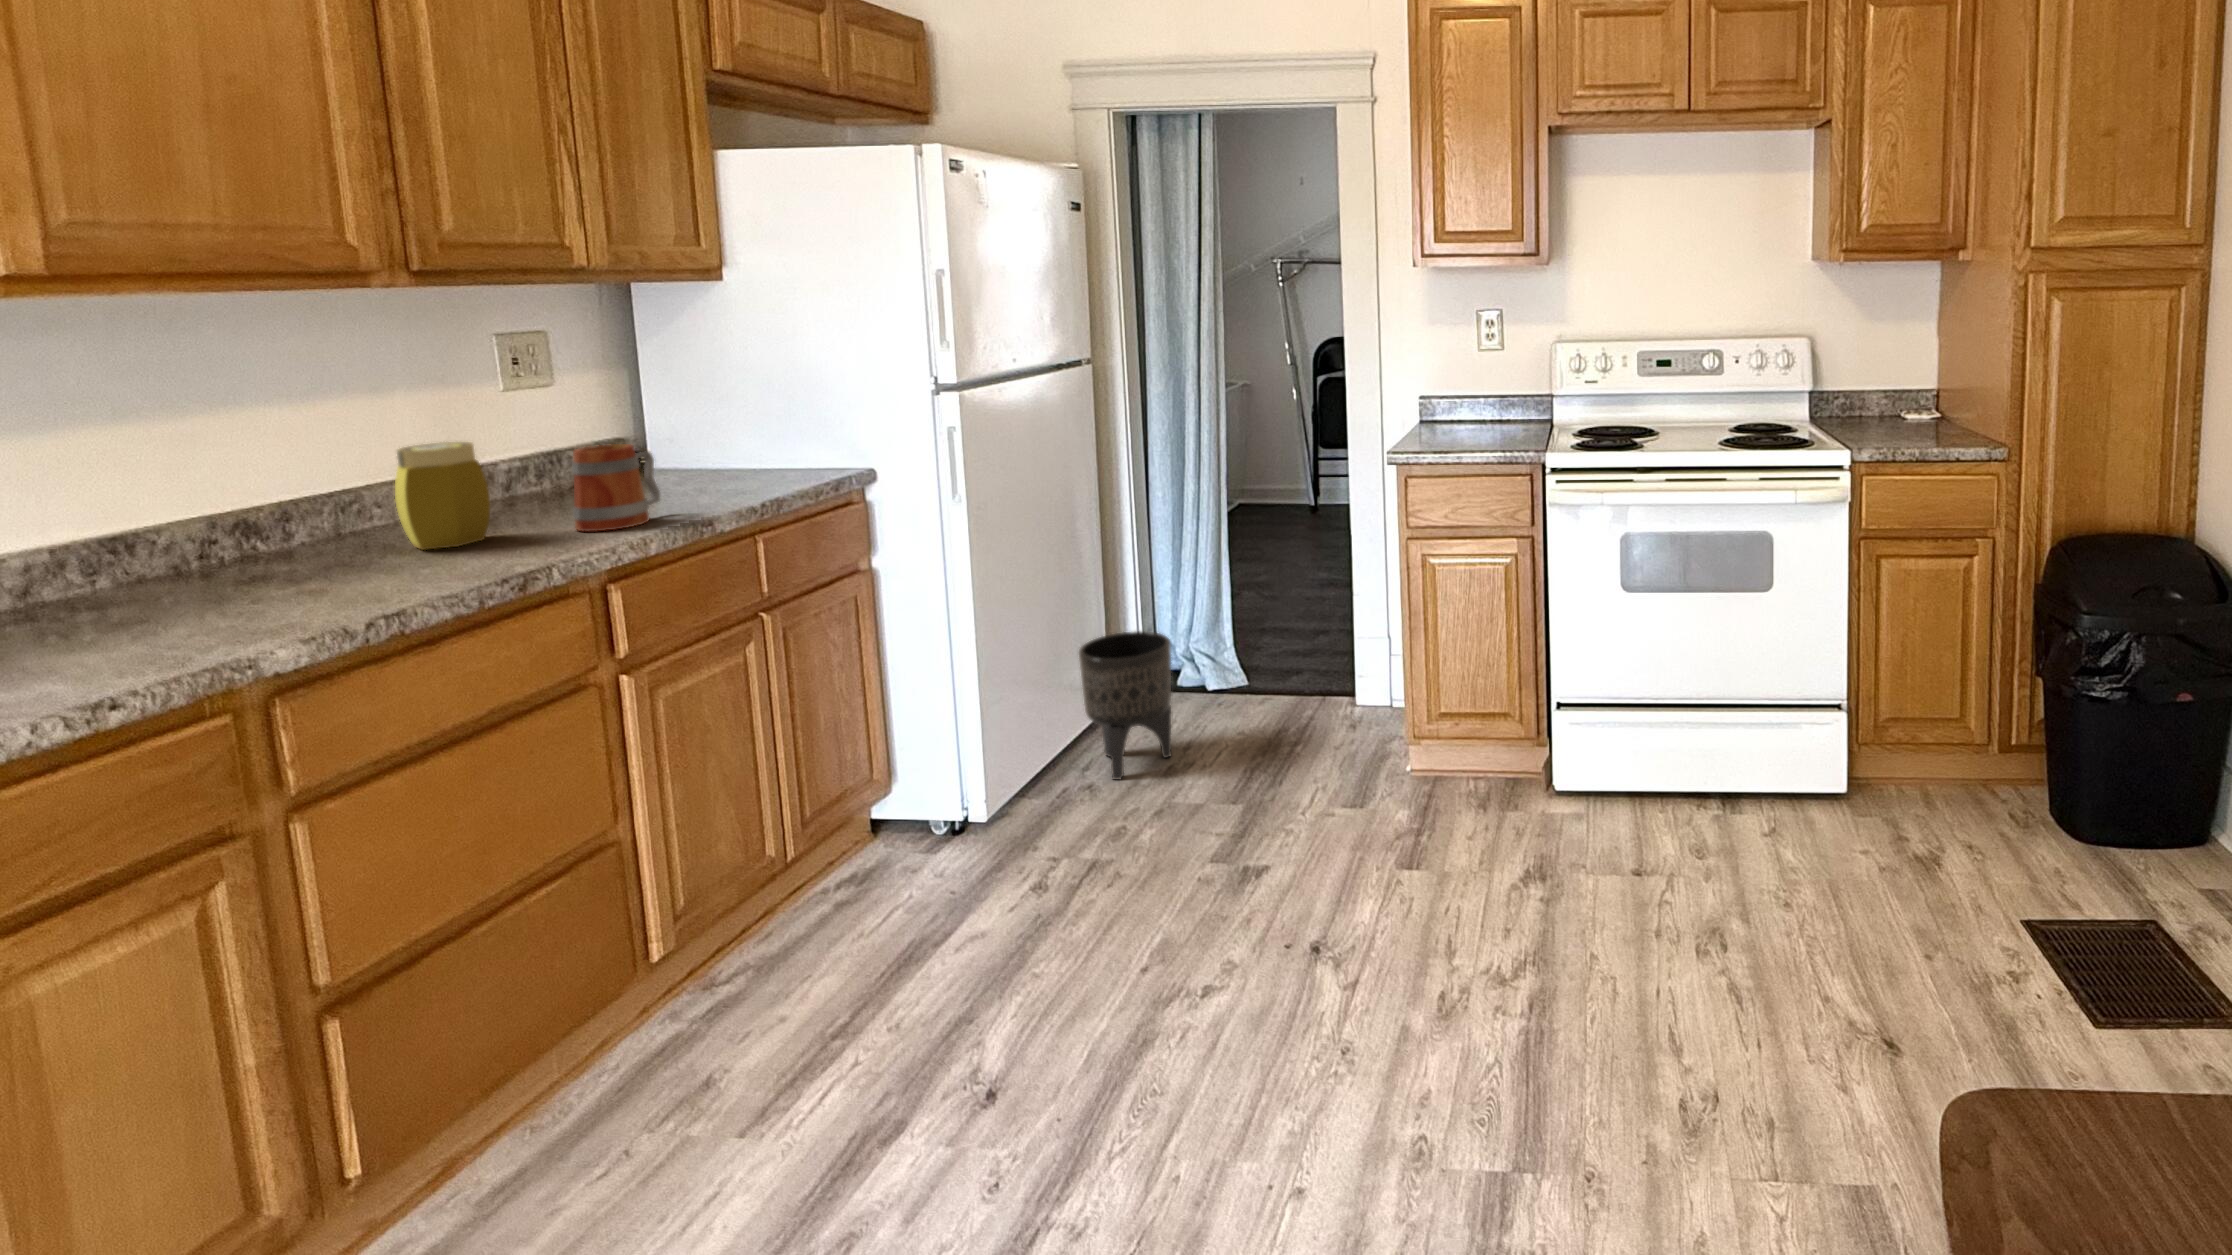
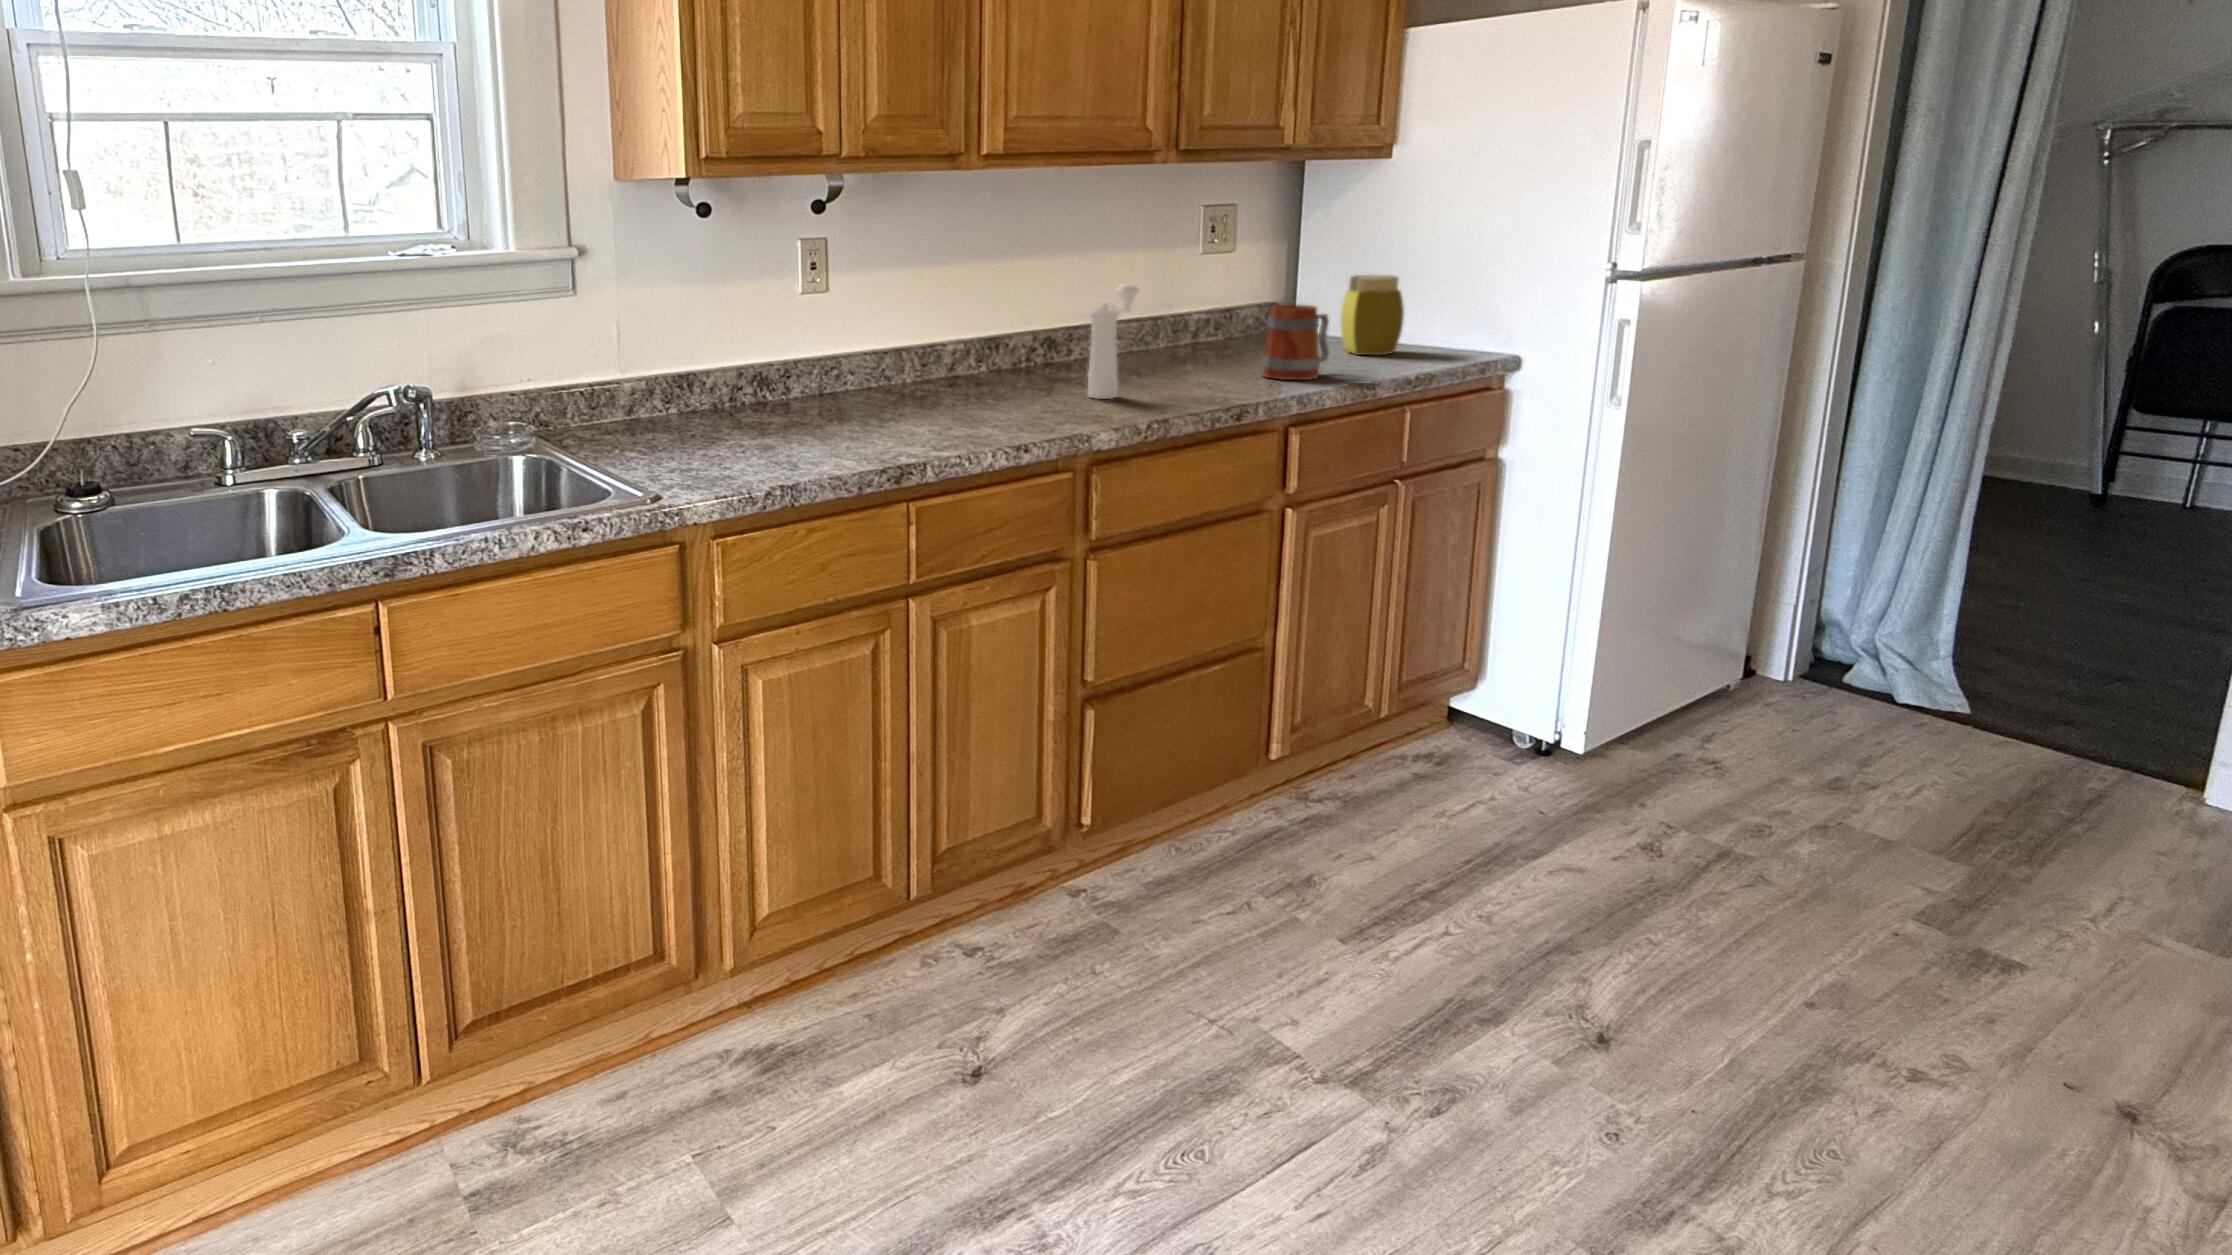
pepper mill: none [261,442,358,600] -> present [1088,284,1138,399]
jar: present [395,442,490,550] -> present [1341,275,1404,355]
planter: present [1079,631,1171,780] -> none [1718,595,1868,771]

